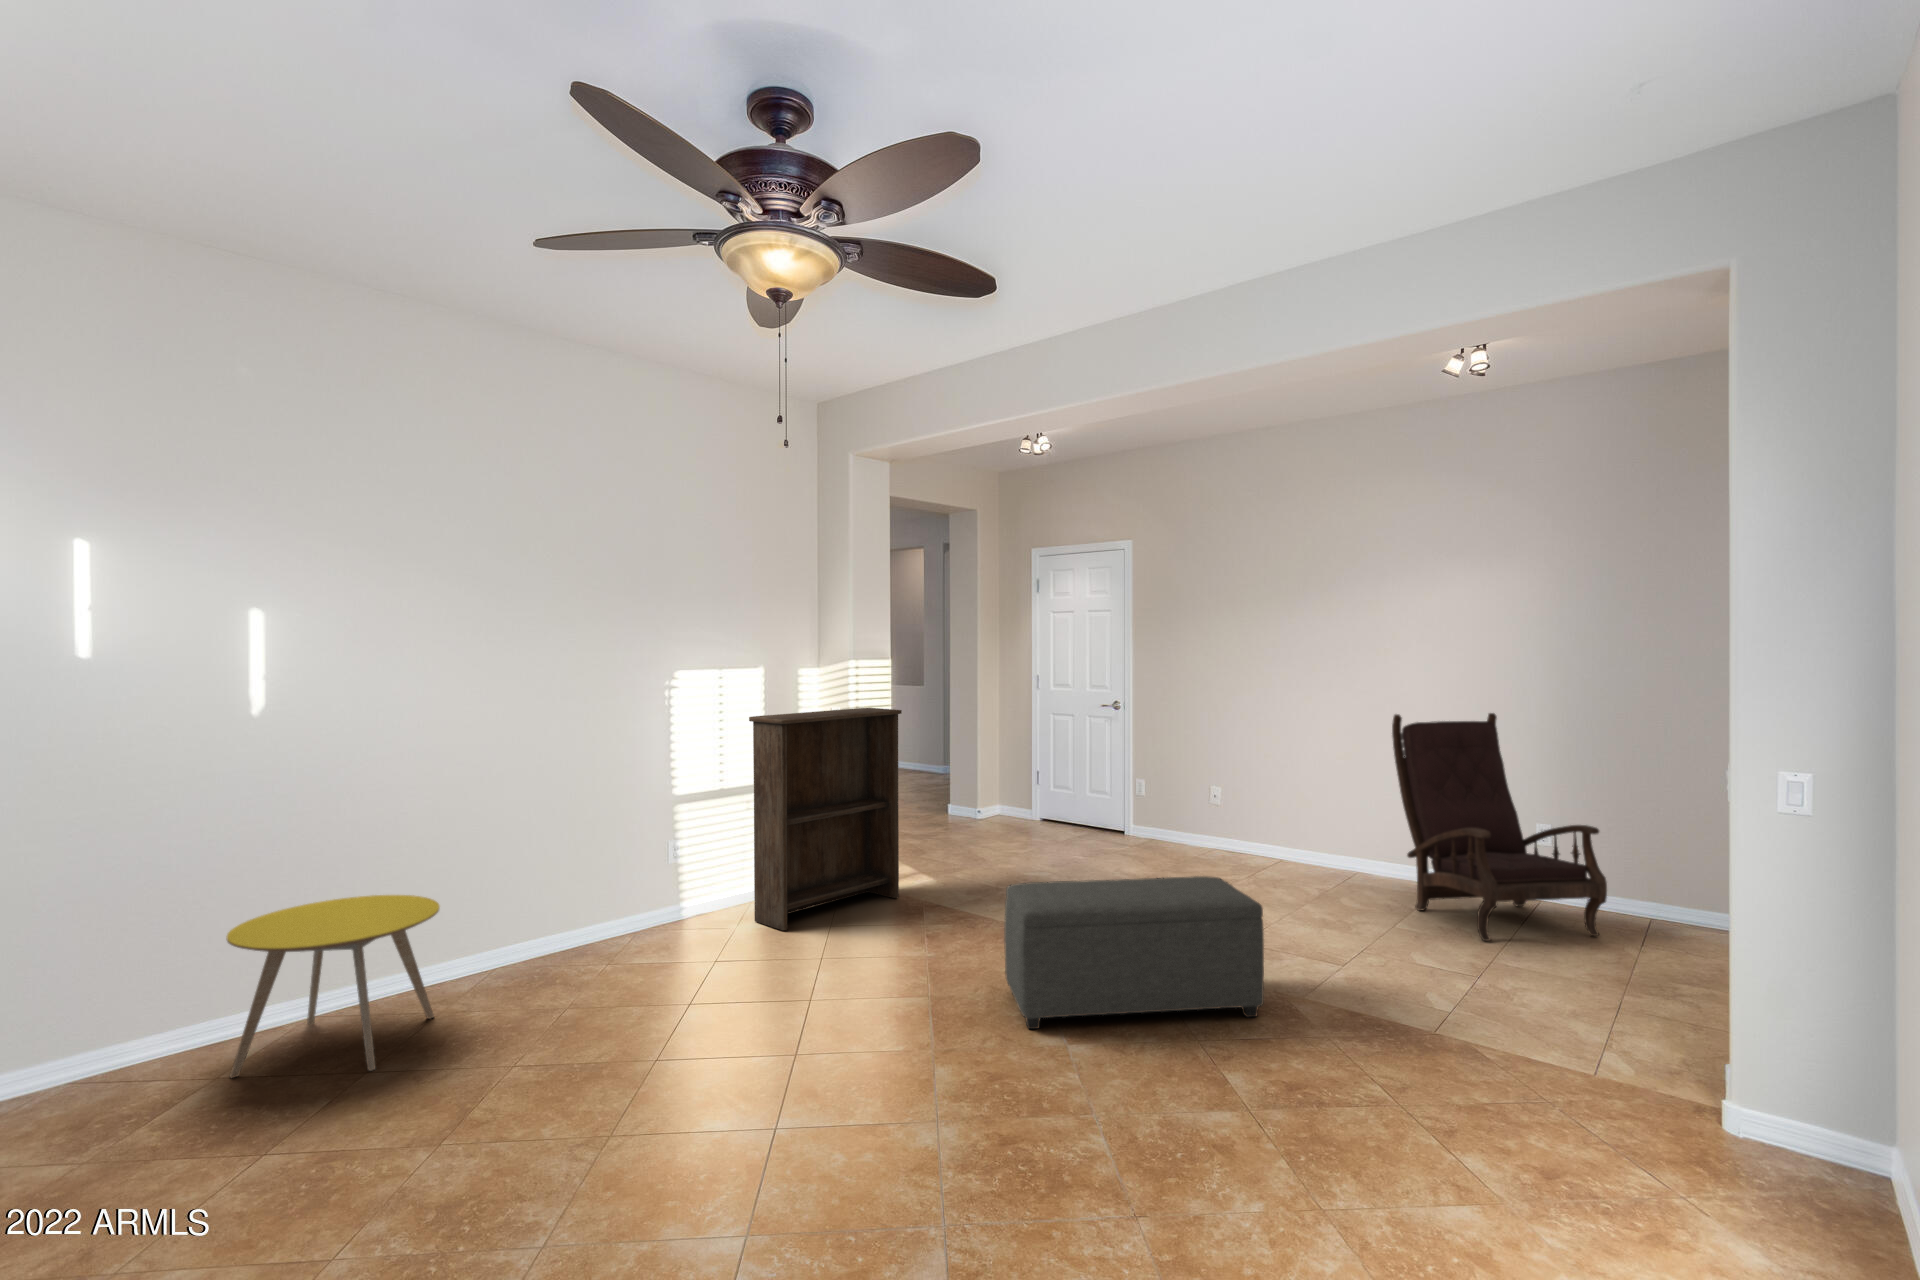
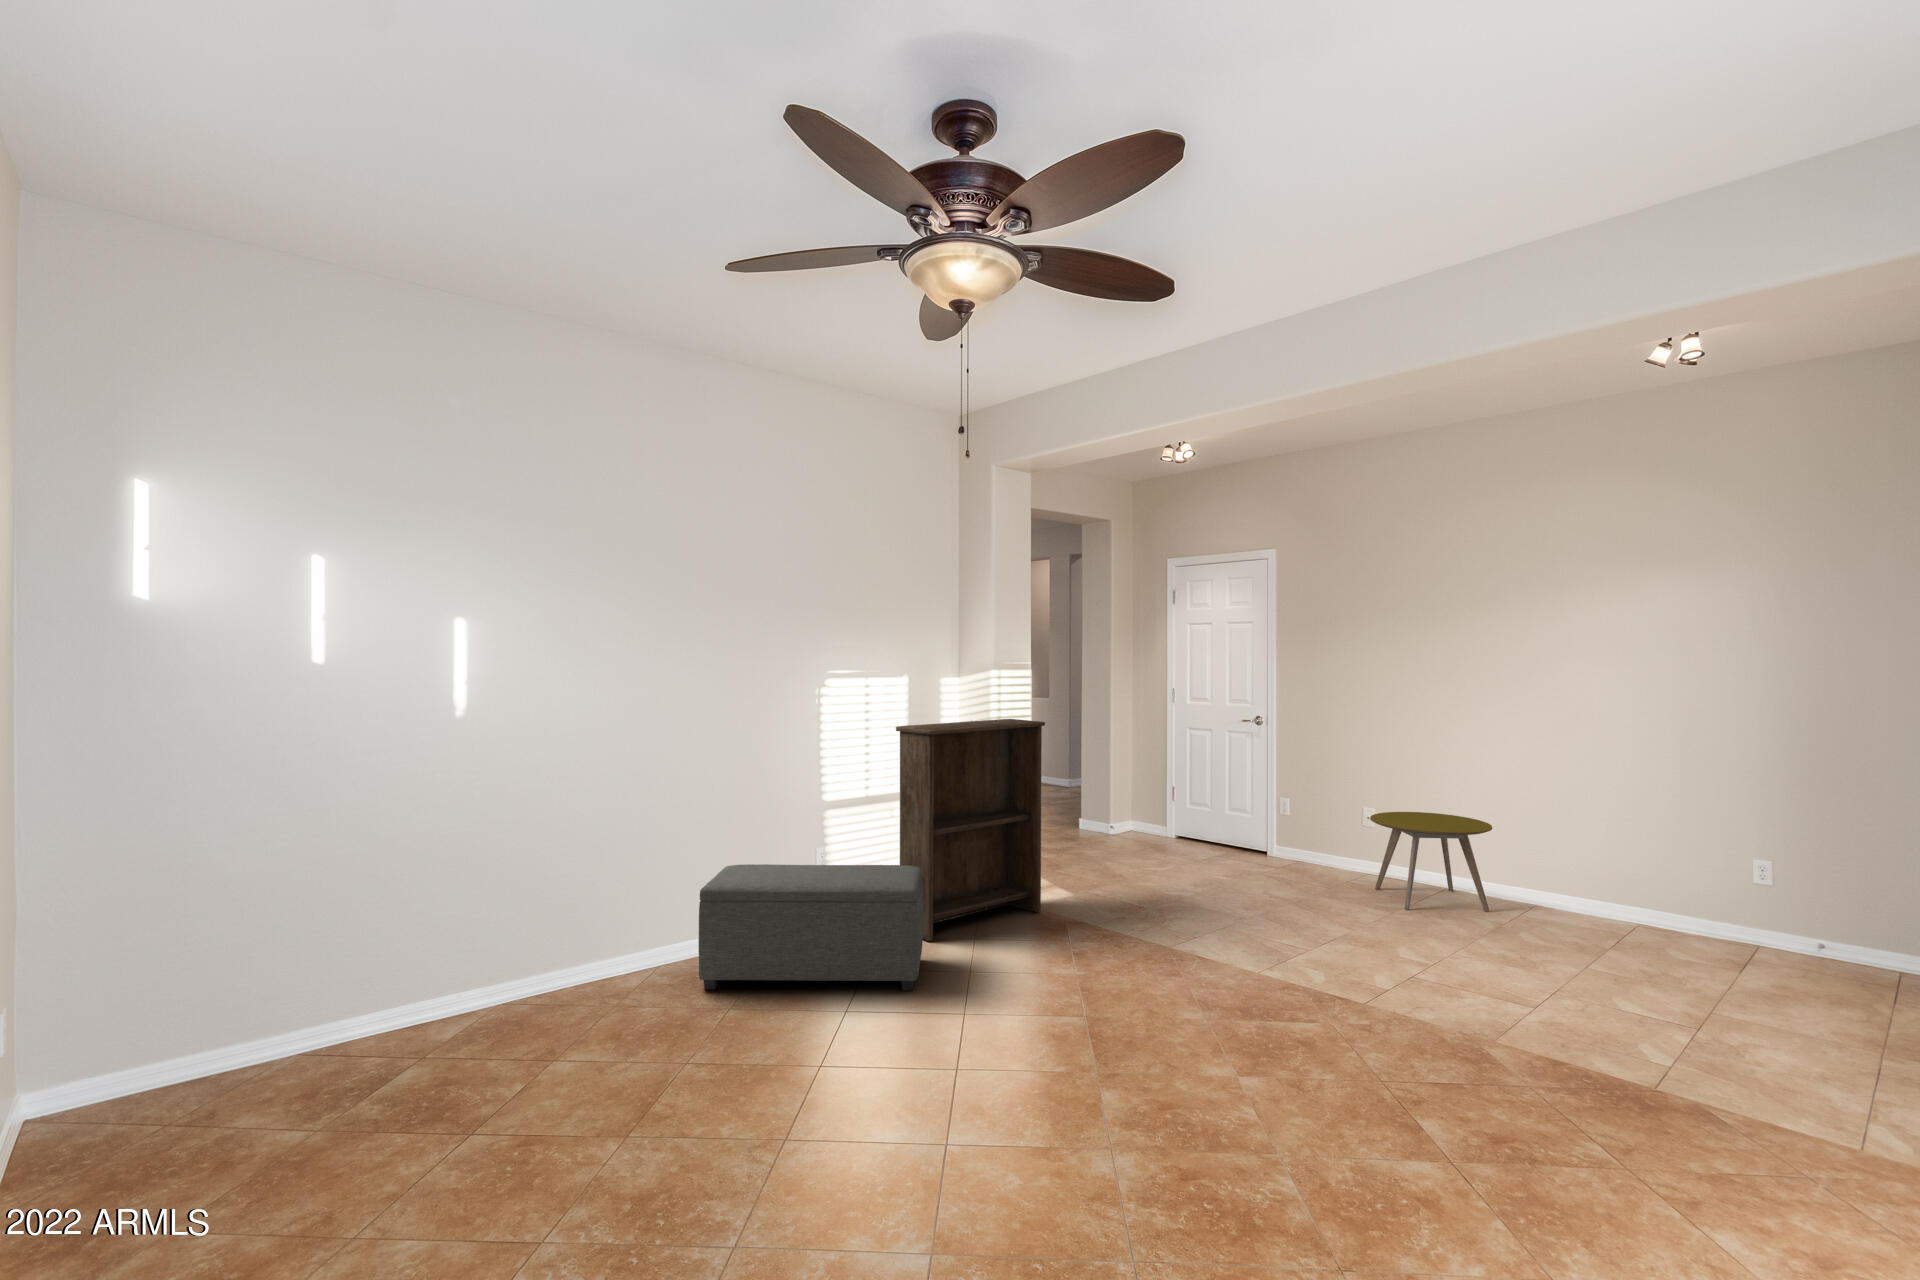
armchair: present [1392,713,1607,941] -> none [1578,736,1843,990]
ottoman: present [1004,876,1264,1029] -> present [699,864,923,991]
side table: present [226,895,440,1078] -> present [1370,812,1492,911]

